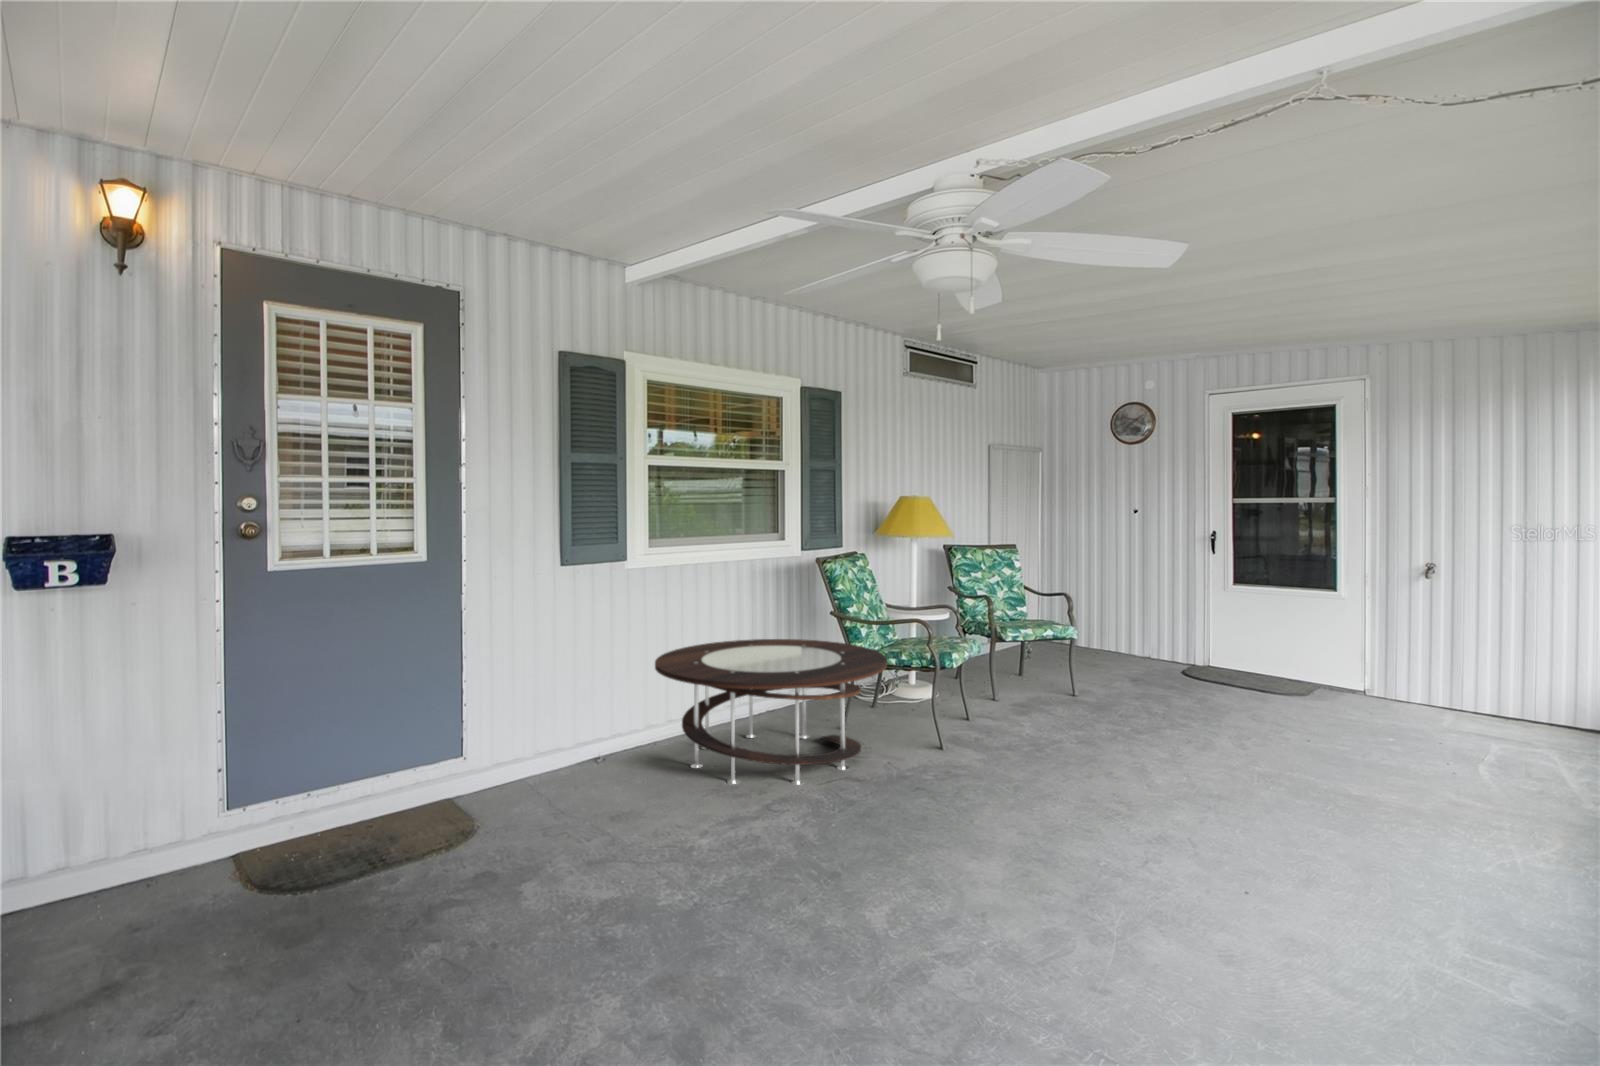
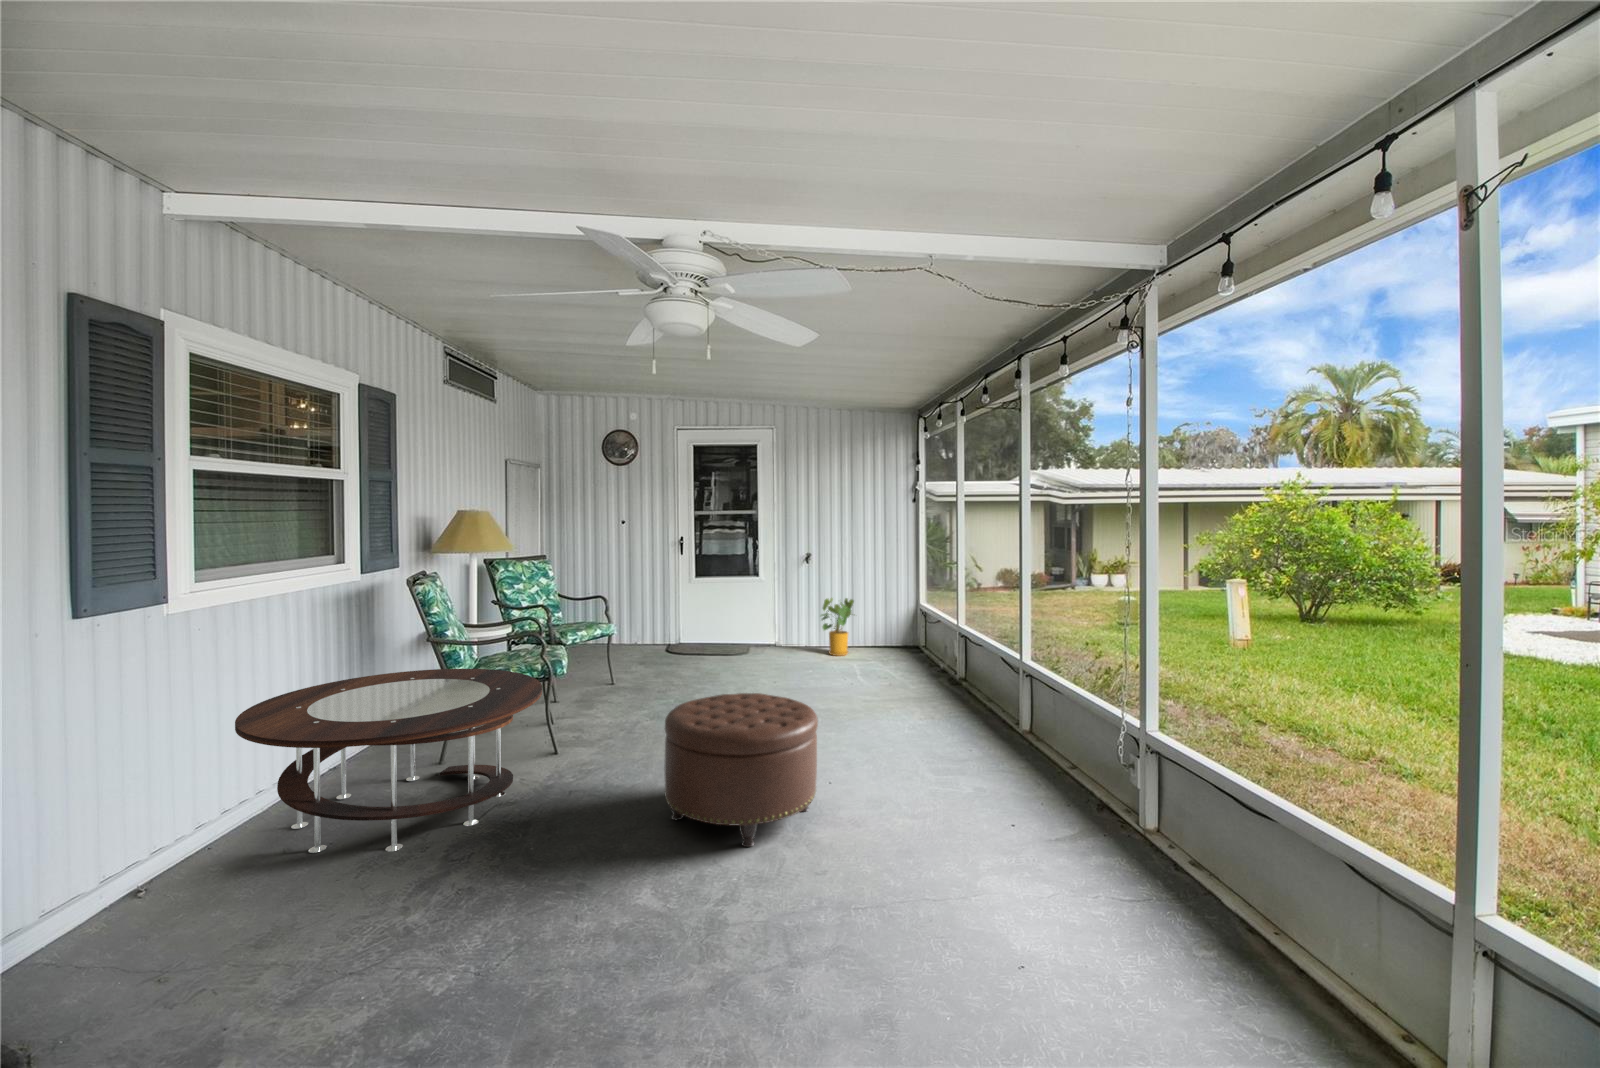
house plant: none [1428,629,1525,729] -> present [821,598,854,656]
ottoman: none [930,711,1136,902] -> present [664,693,818,847]

